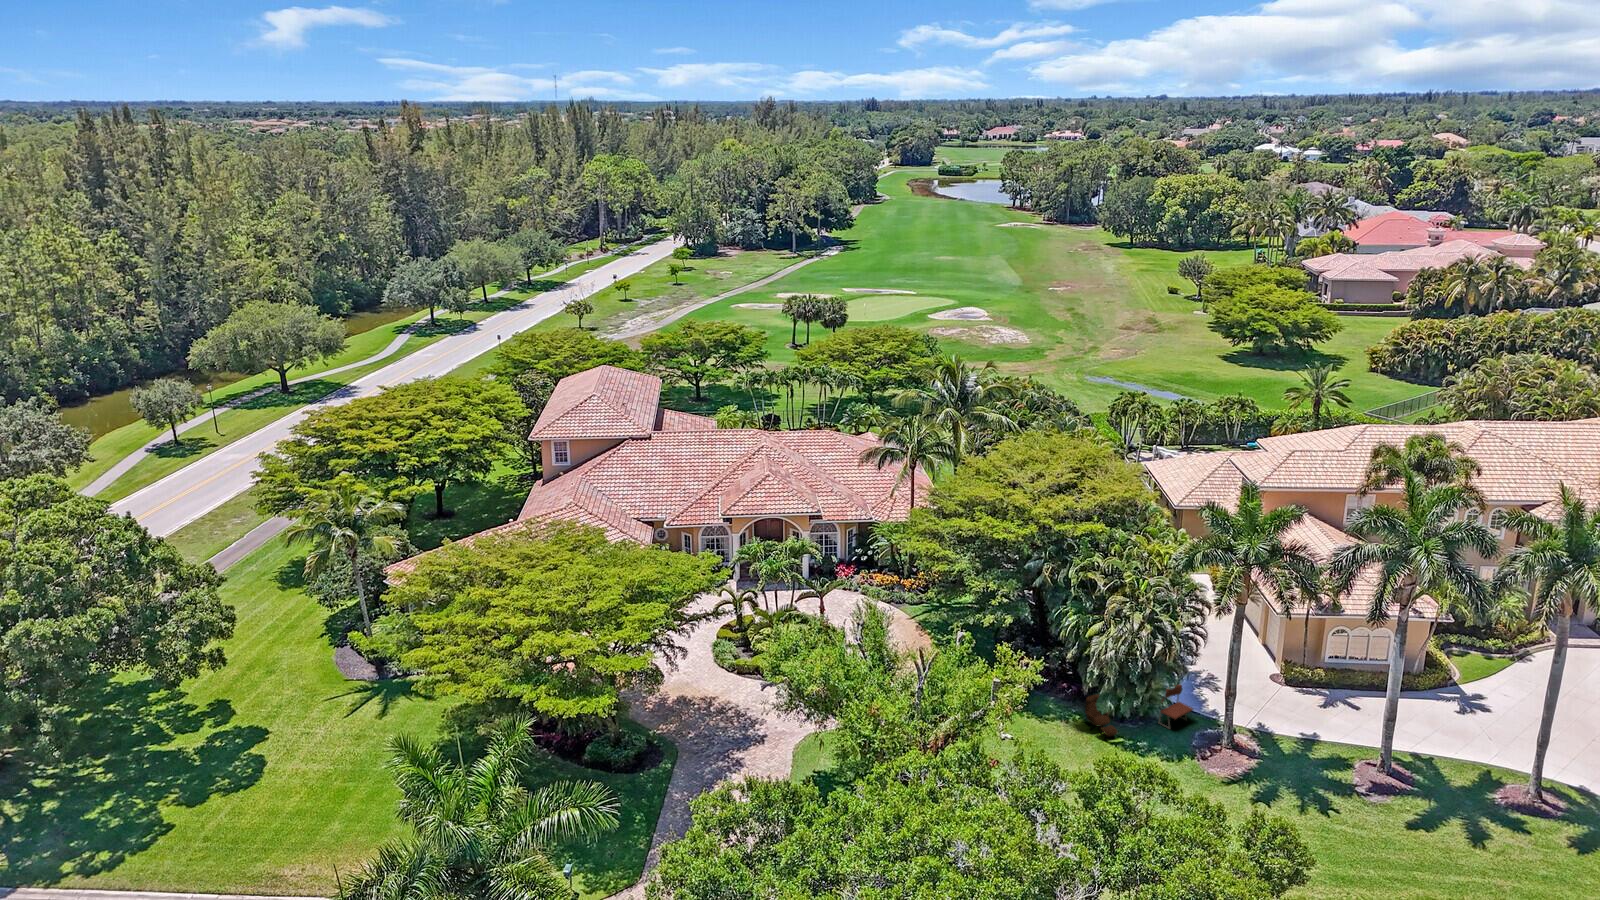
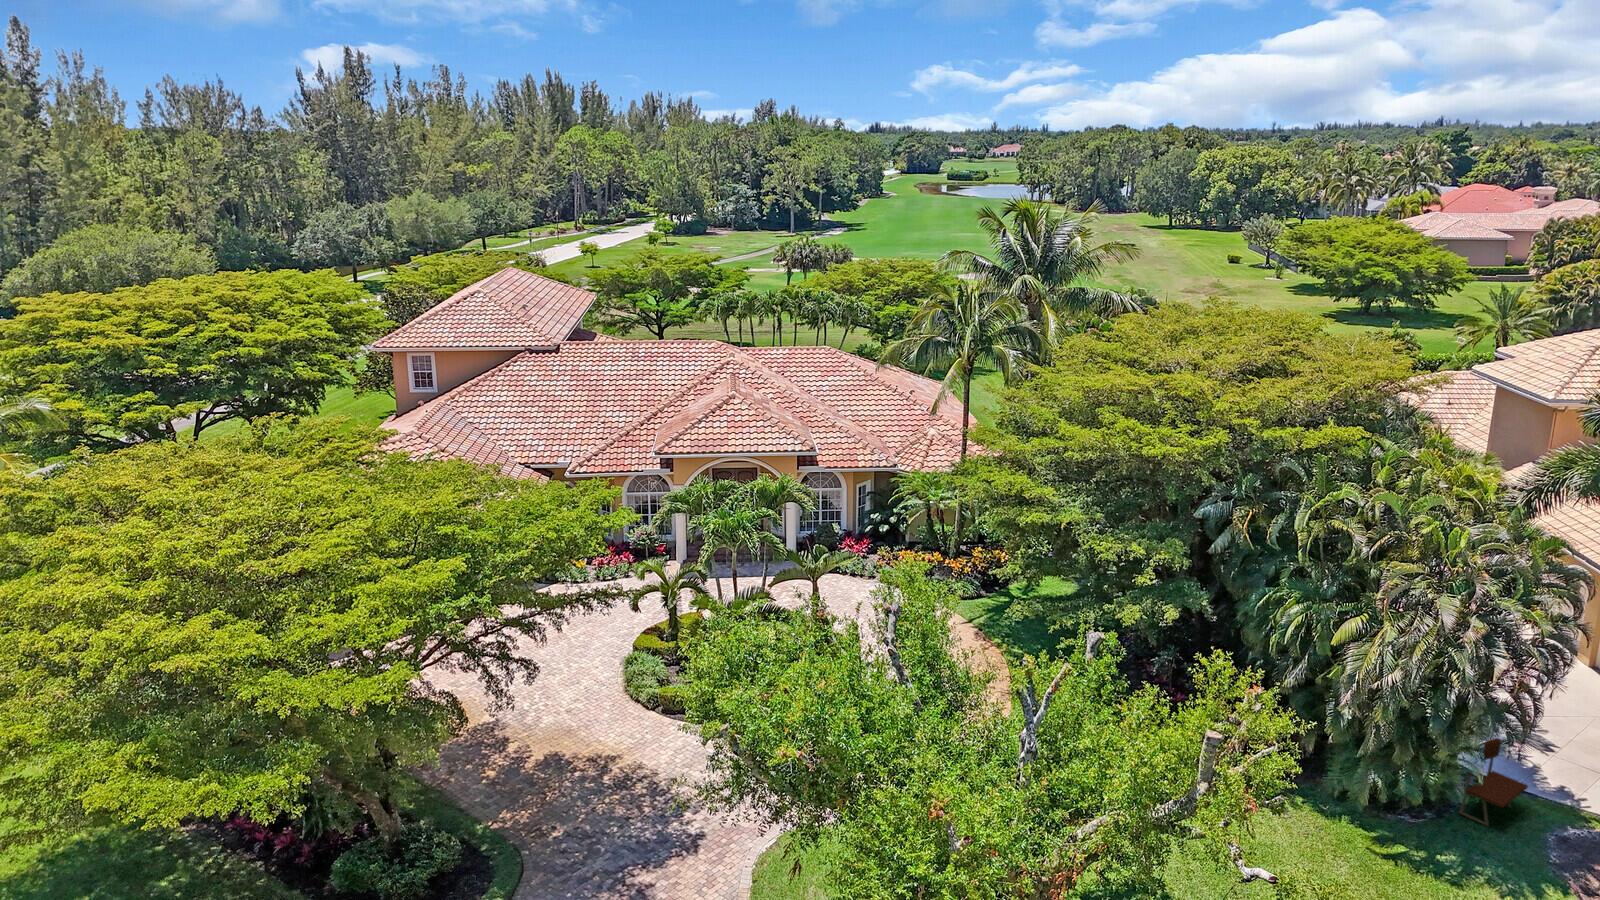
lounge chair: present [1085,695,1118,737] -> none [1321,757,1393,849]

